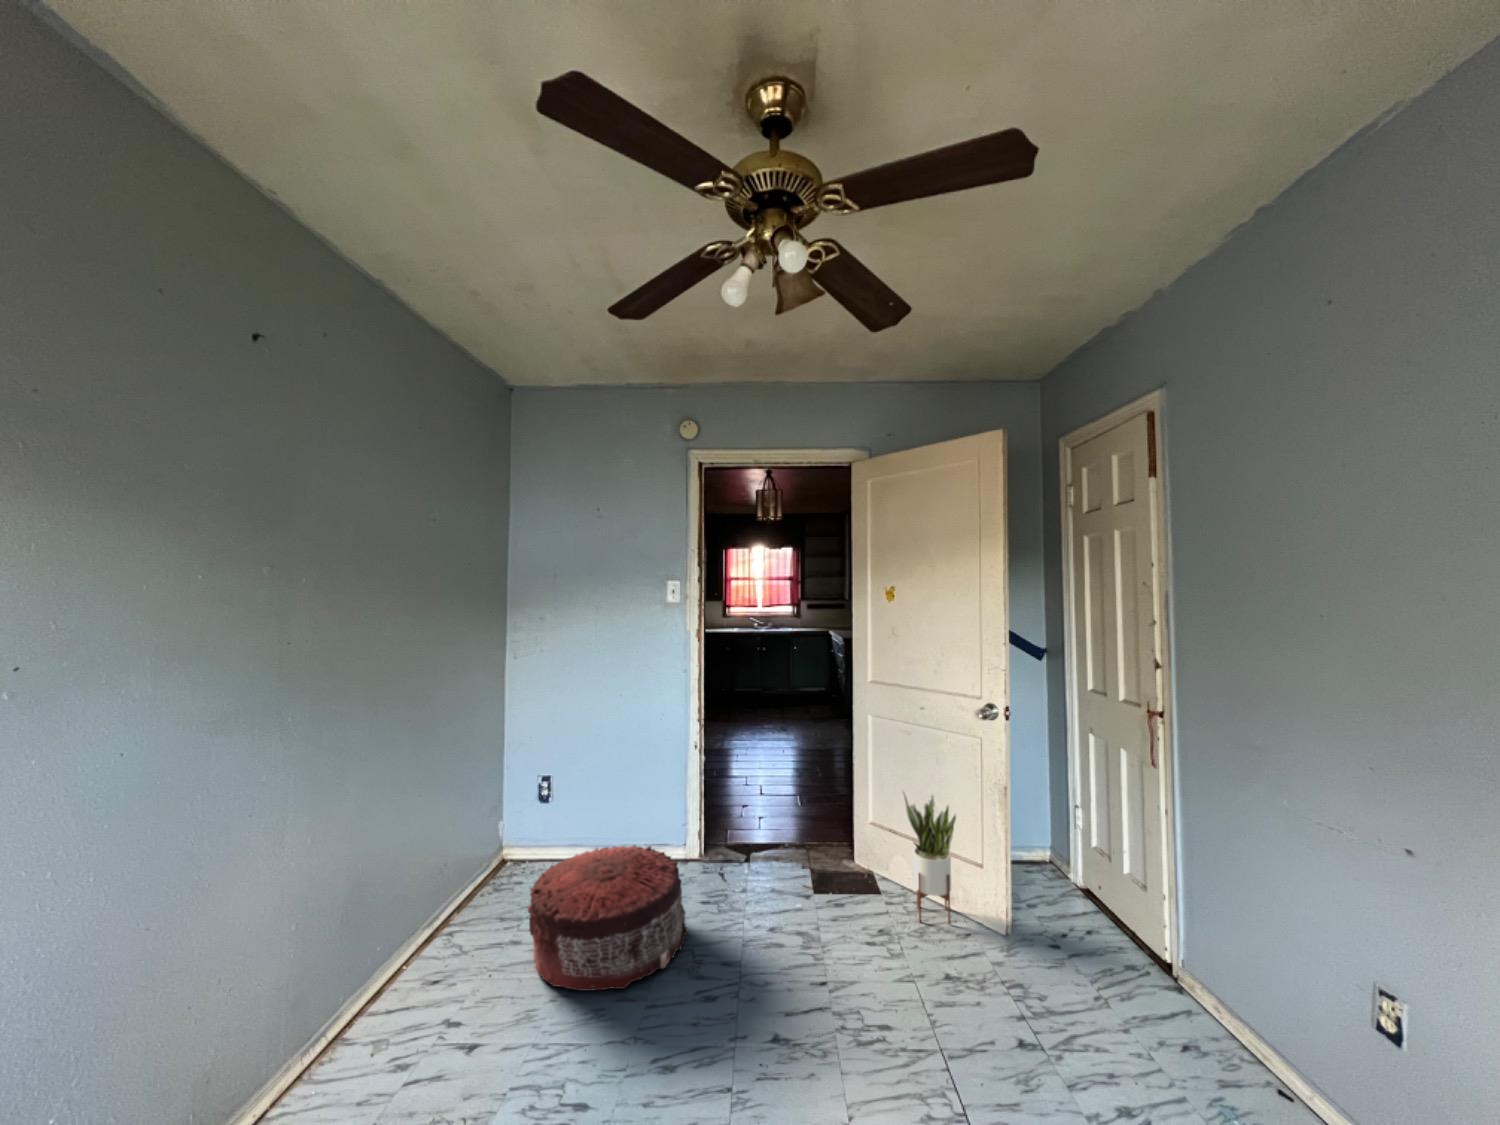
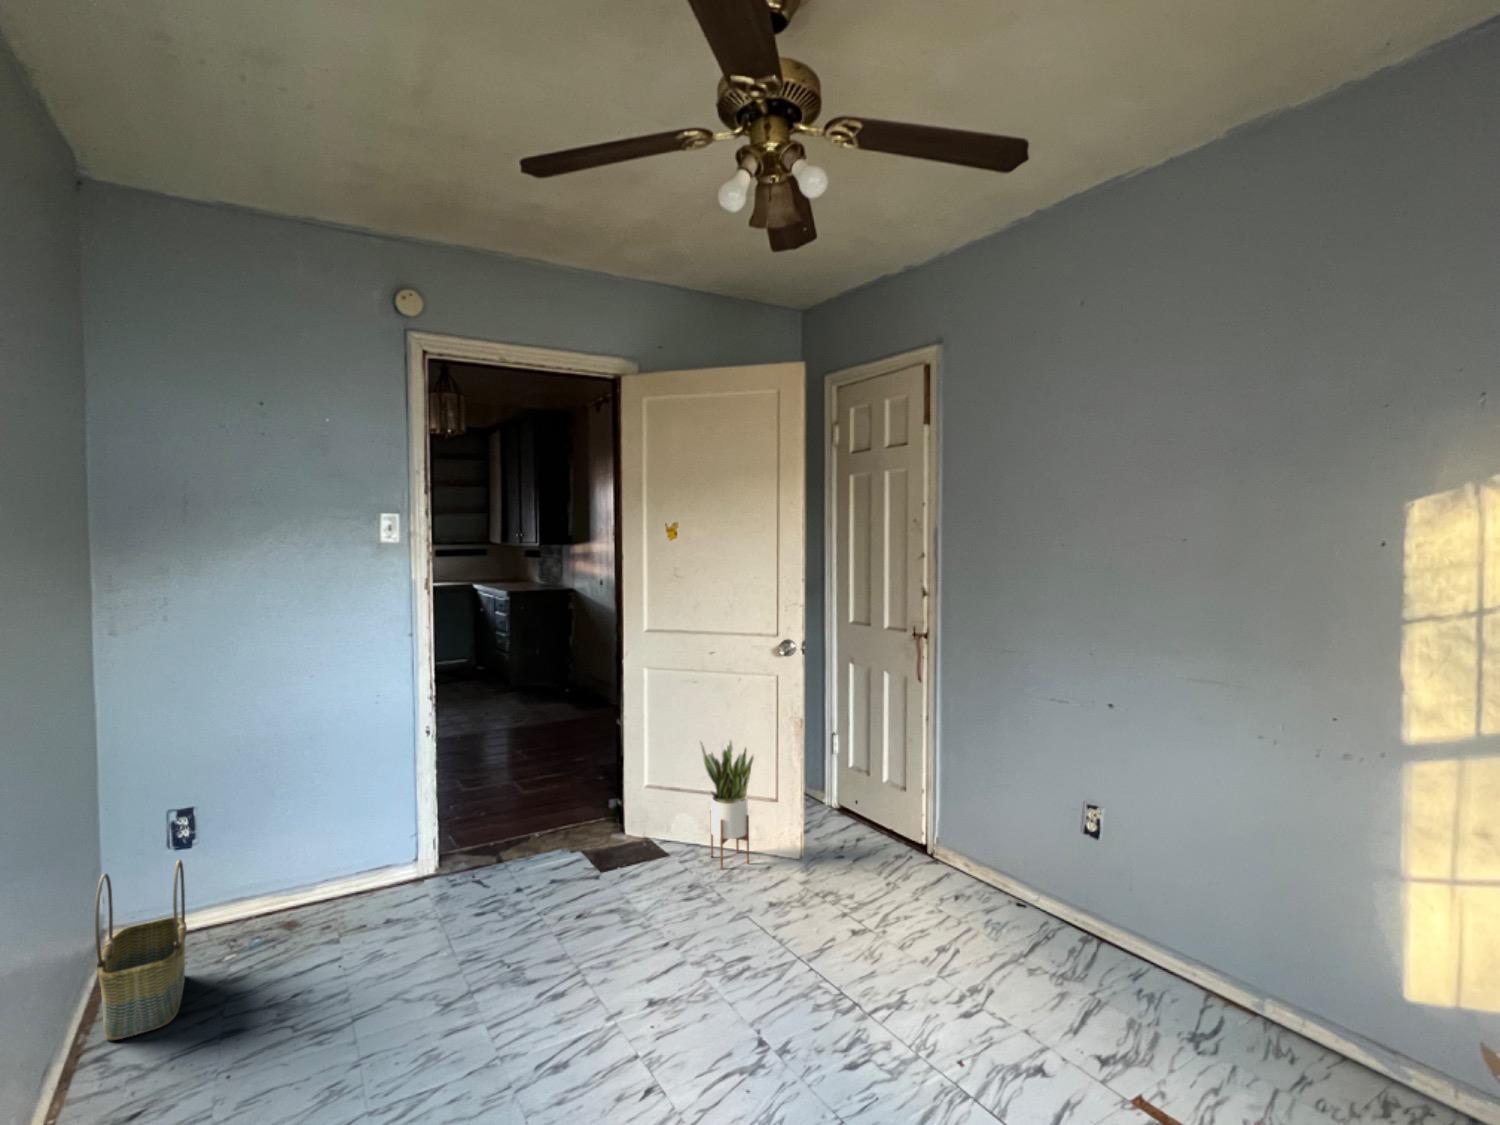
basket: none [457,814,518,926] -> present [95,860,187,1040]
pouf: present [527,845,689,991] -> none [268,855,492,1052]

